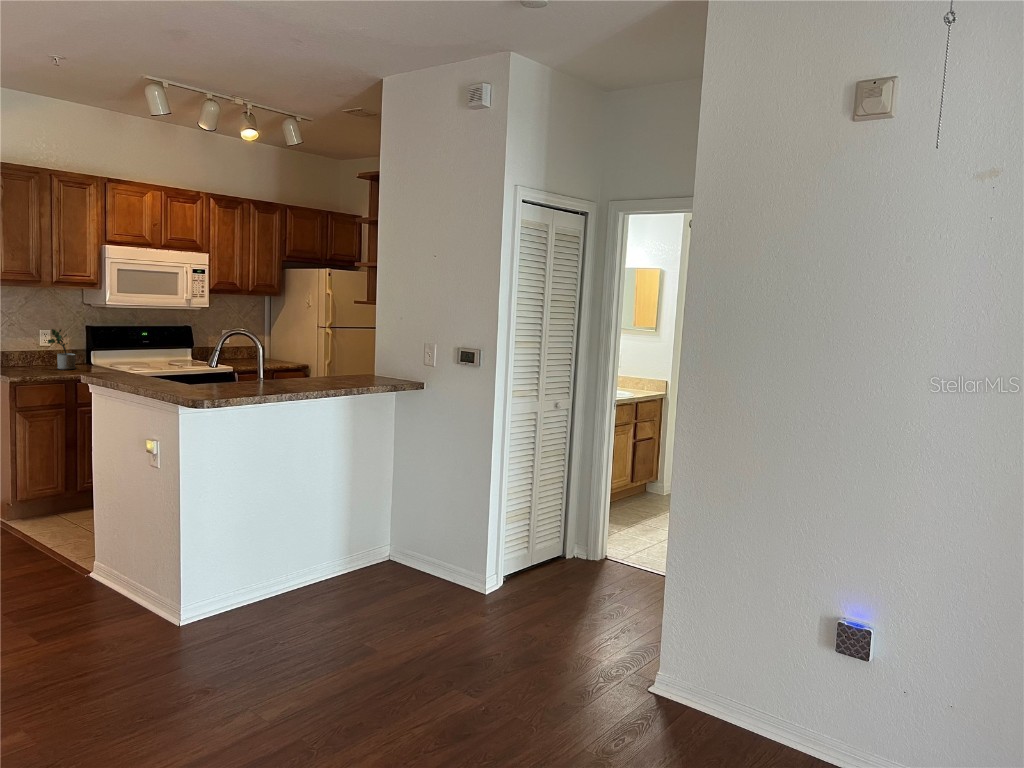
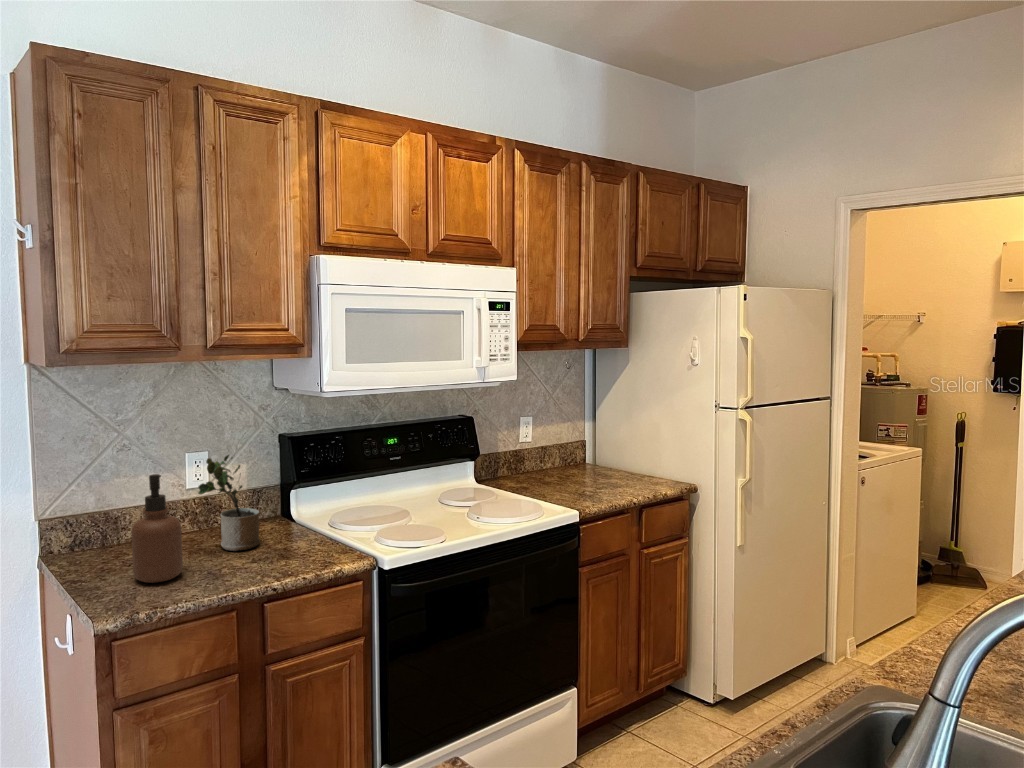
soap dispenser: none [19,331,41,374] -> present [131,474,183,583]

